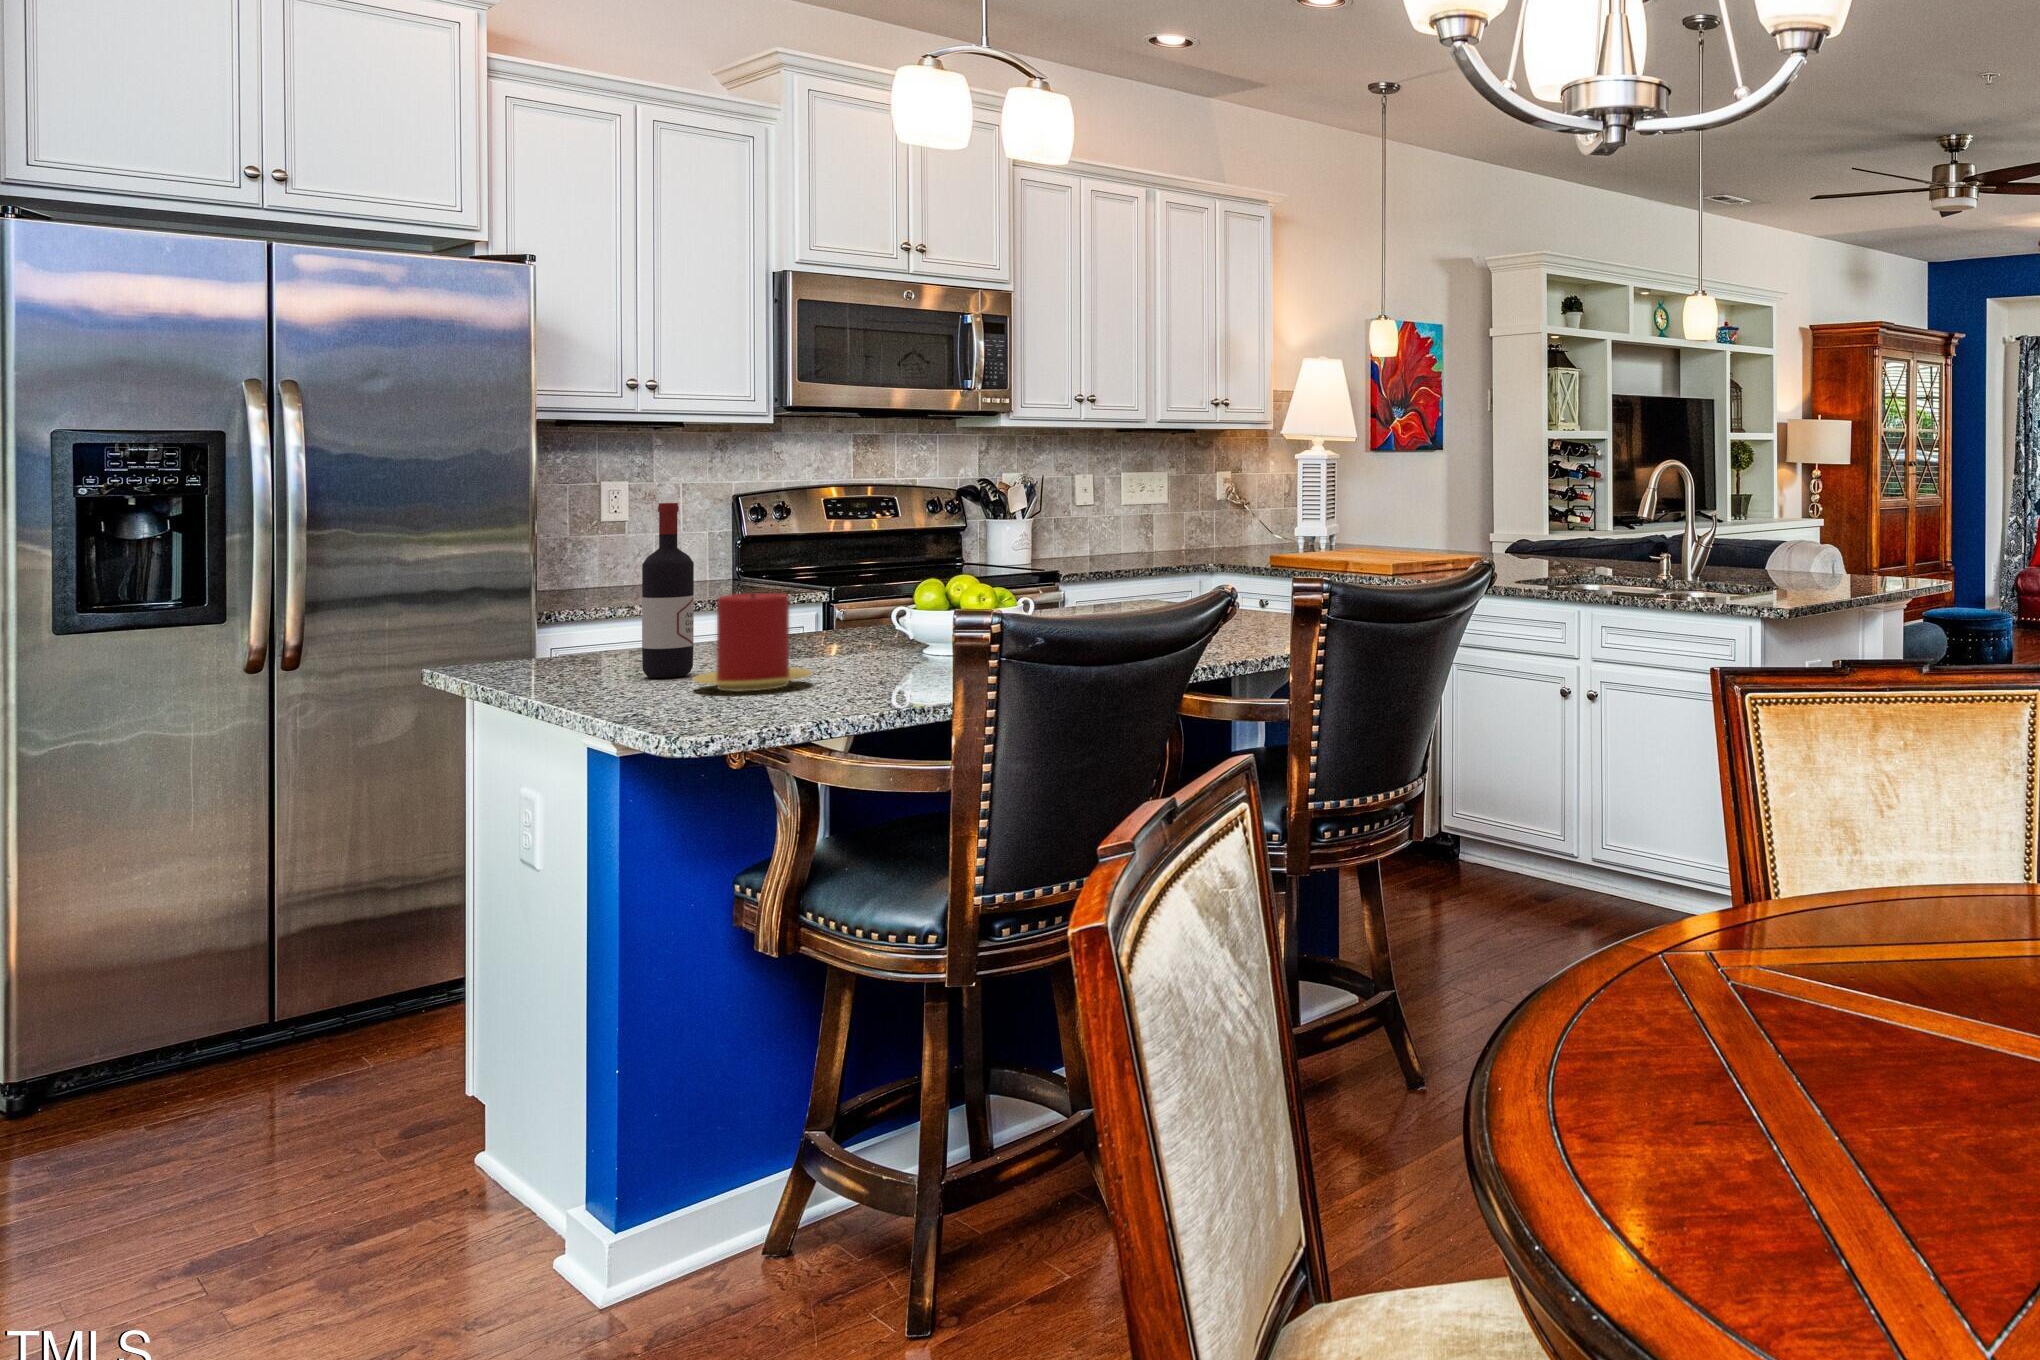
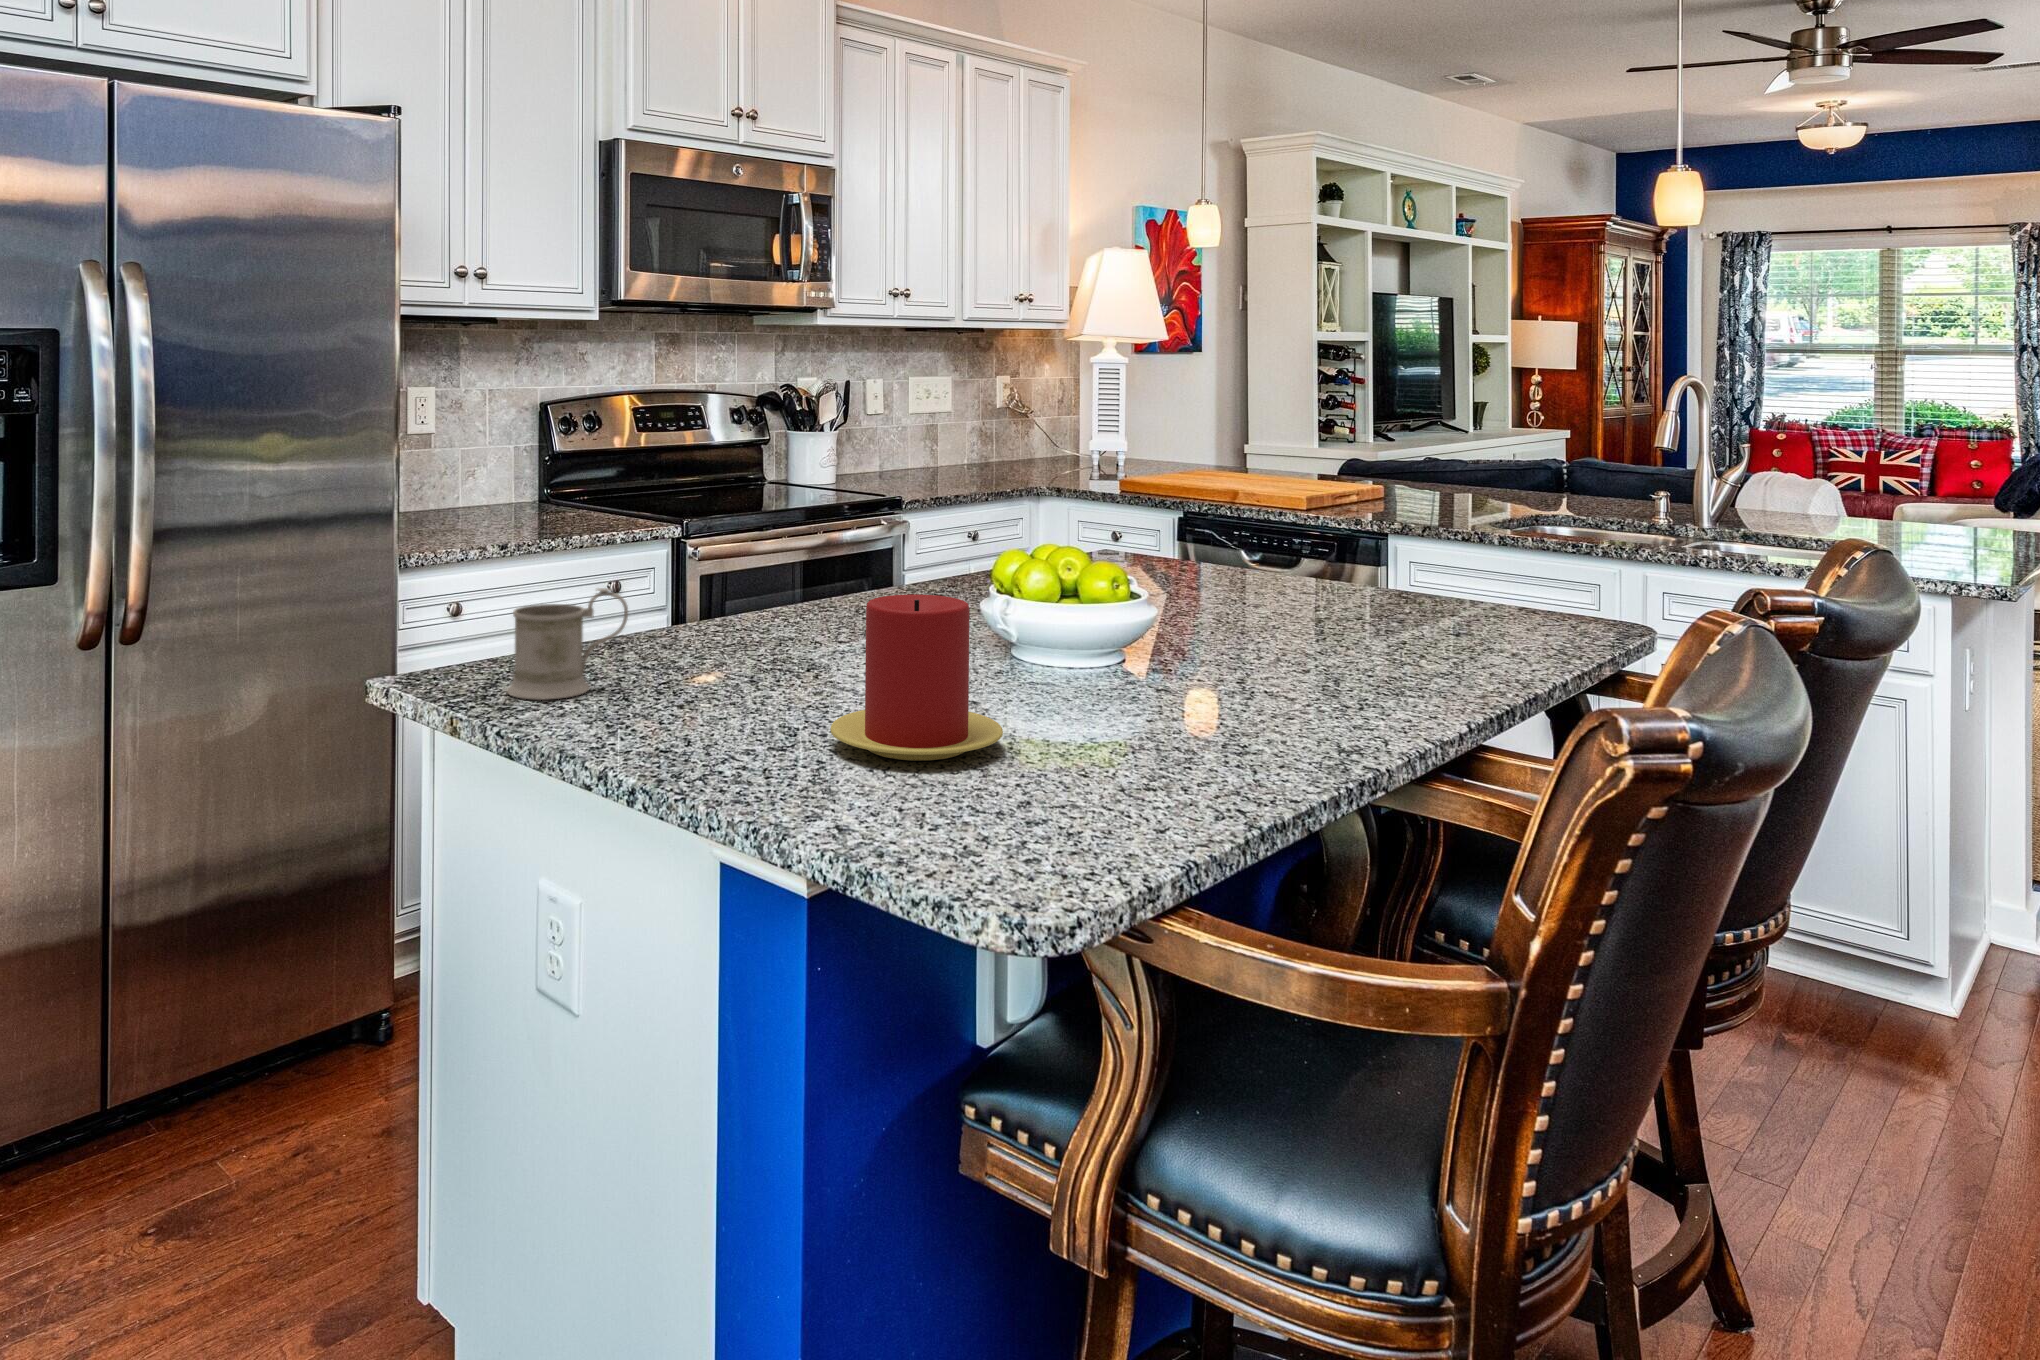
wine bottle: present [642,503,694,678] -> none [704,447,774,714]
mug: none [516,602,610,675] -> present [506,588,628,700]

